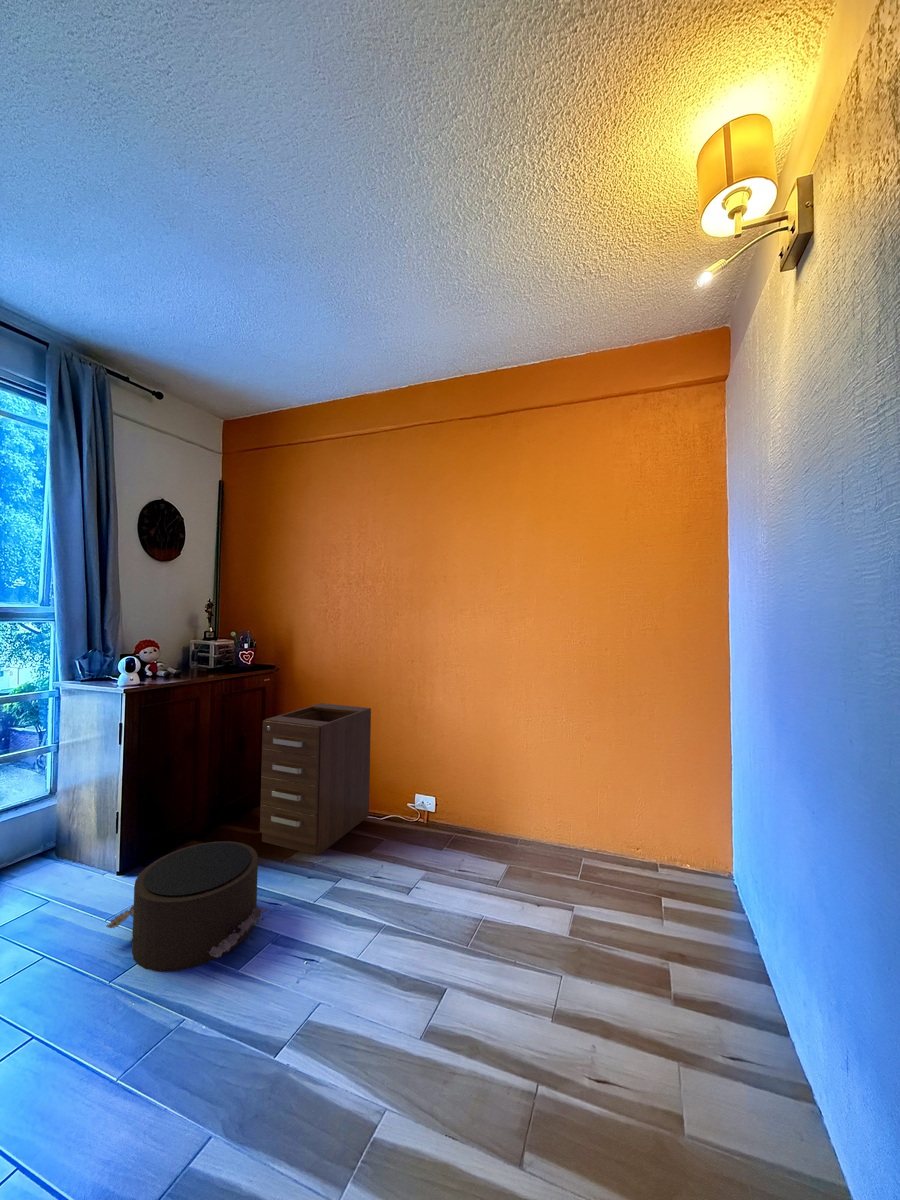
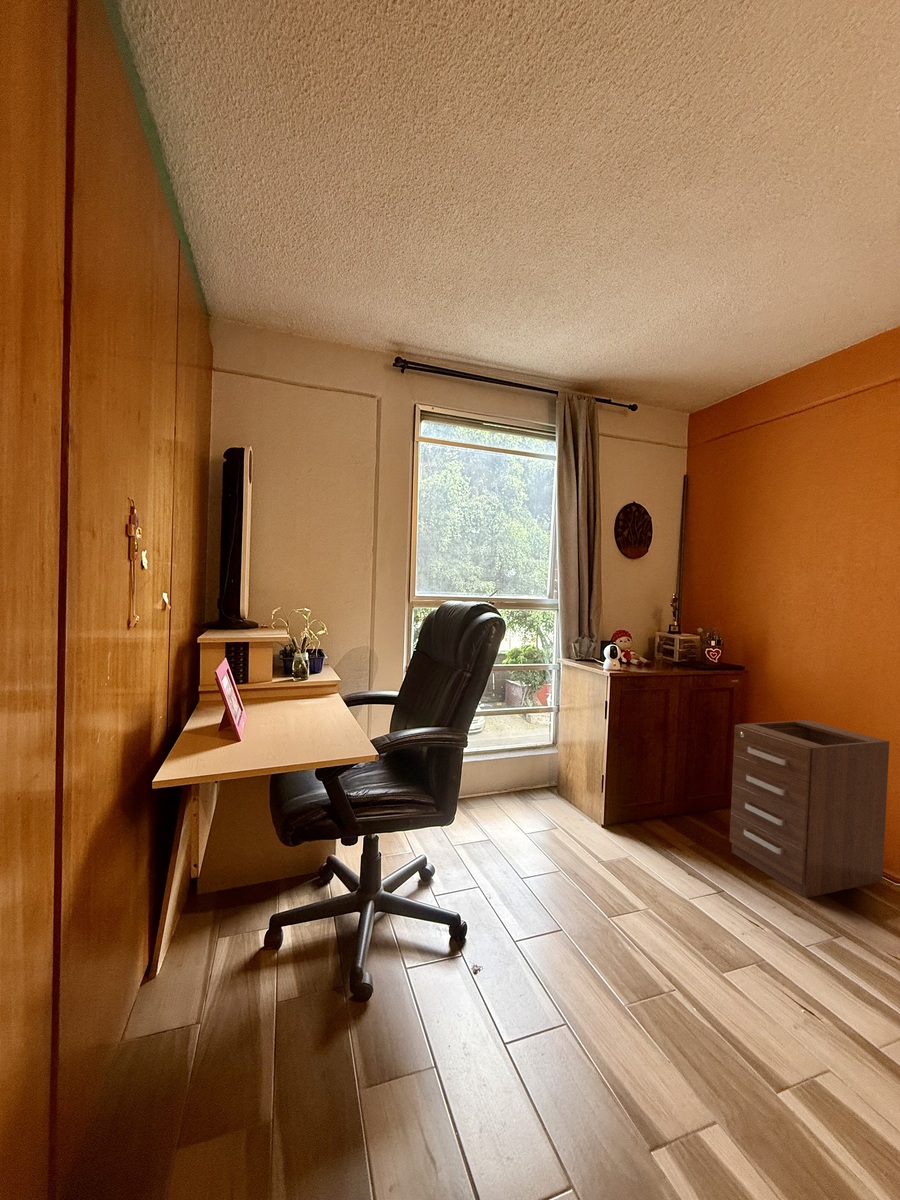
pouf: present [106,841,267,972] -> none [600,826,747,947]

